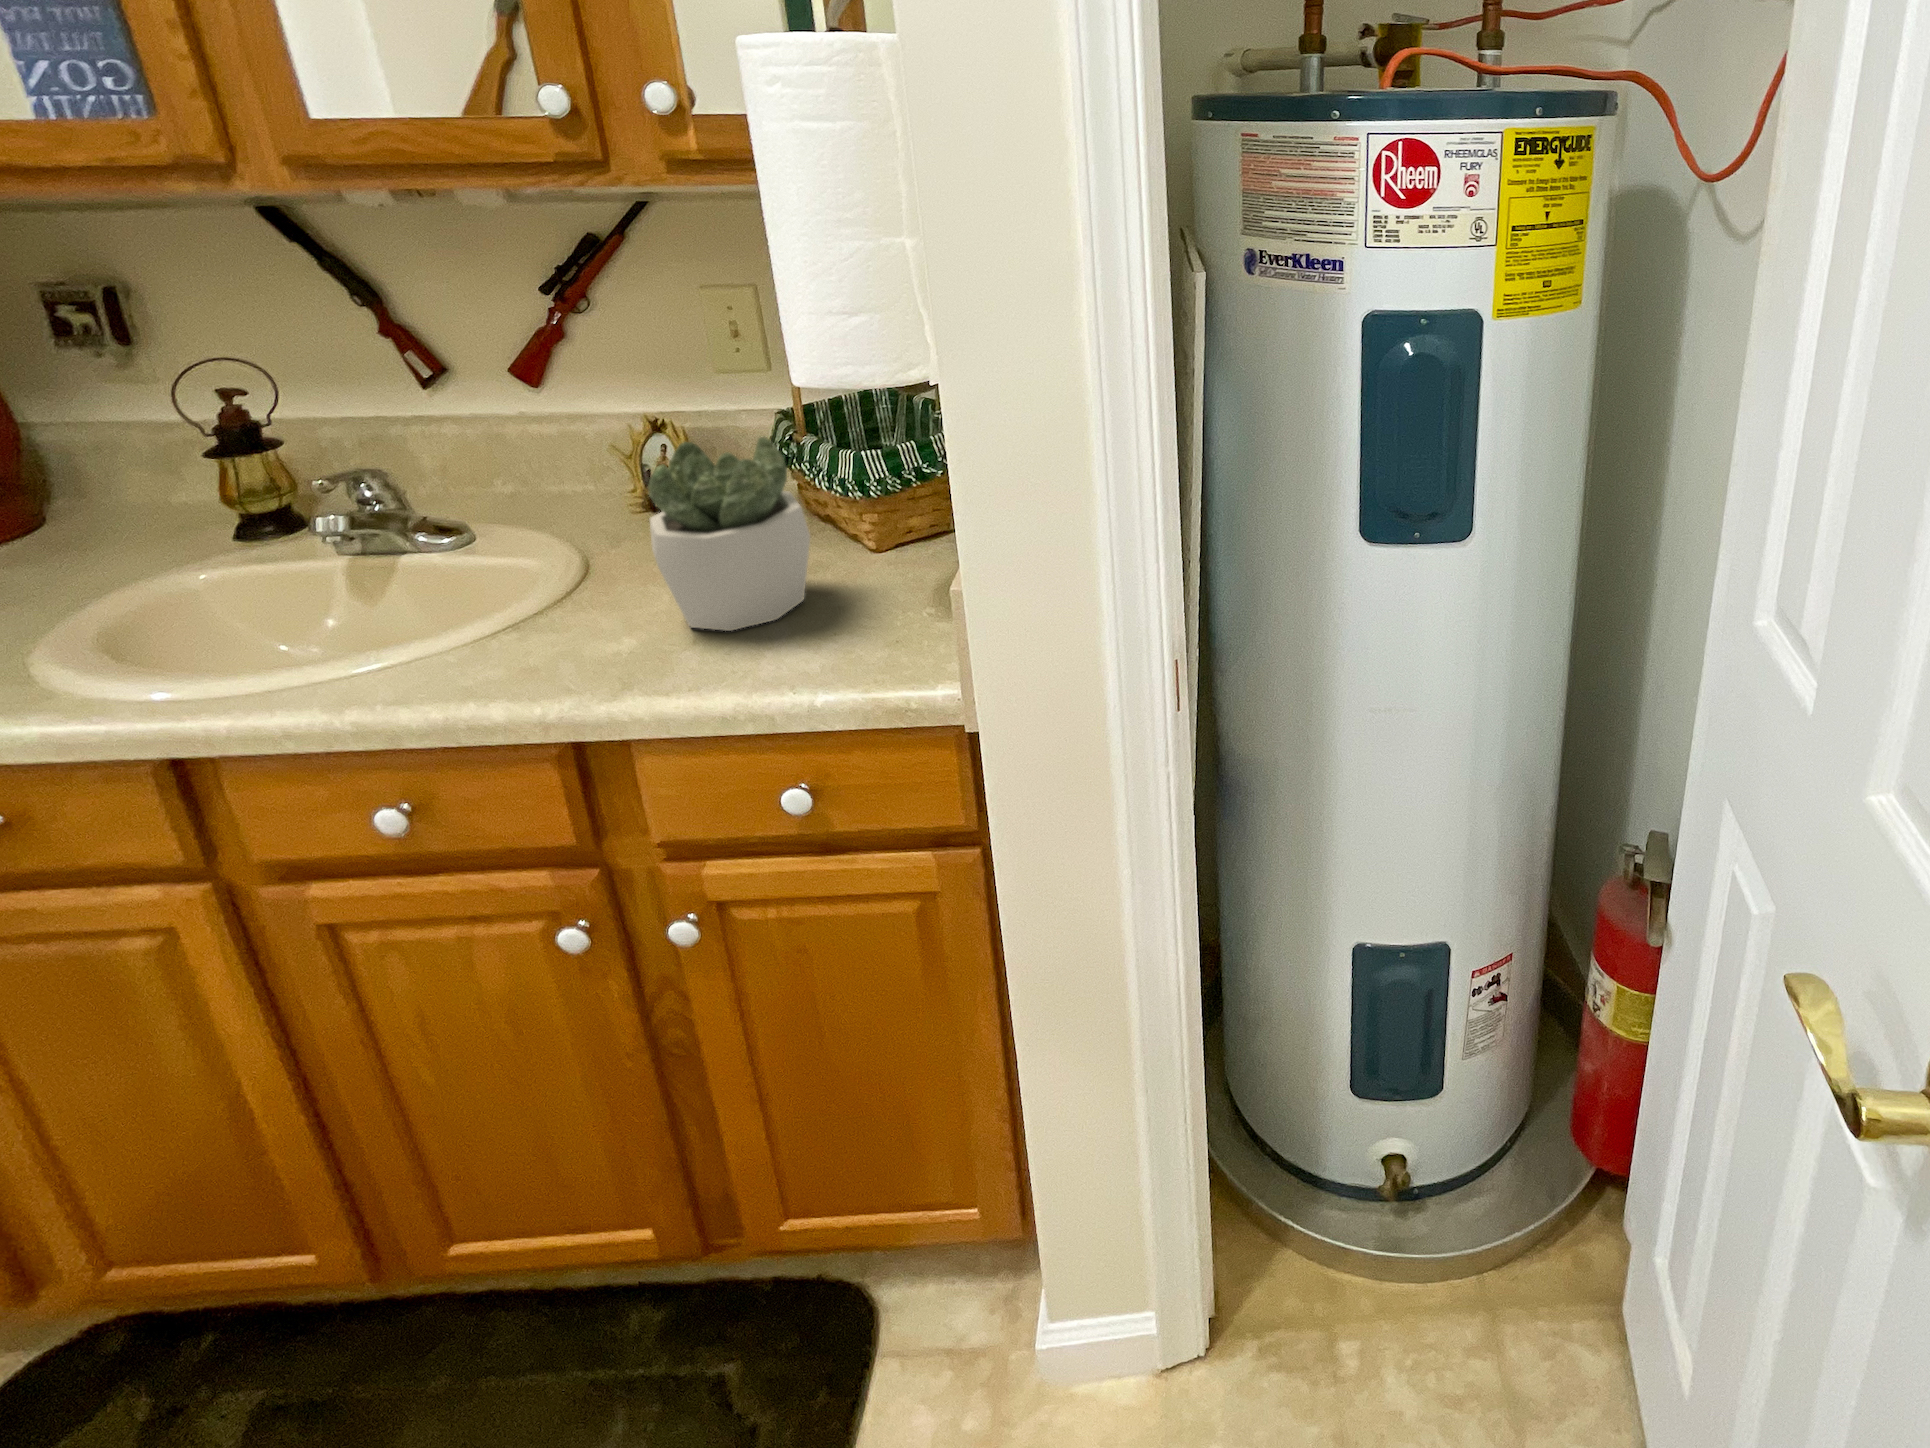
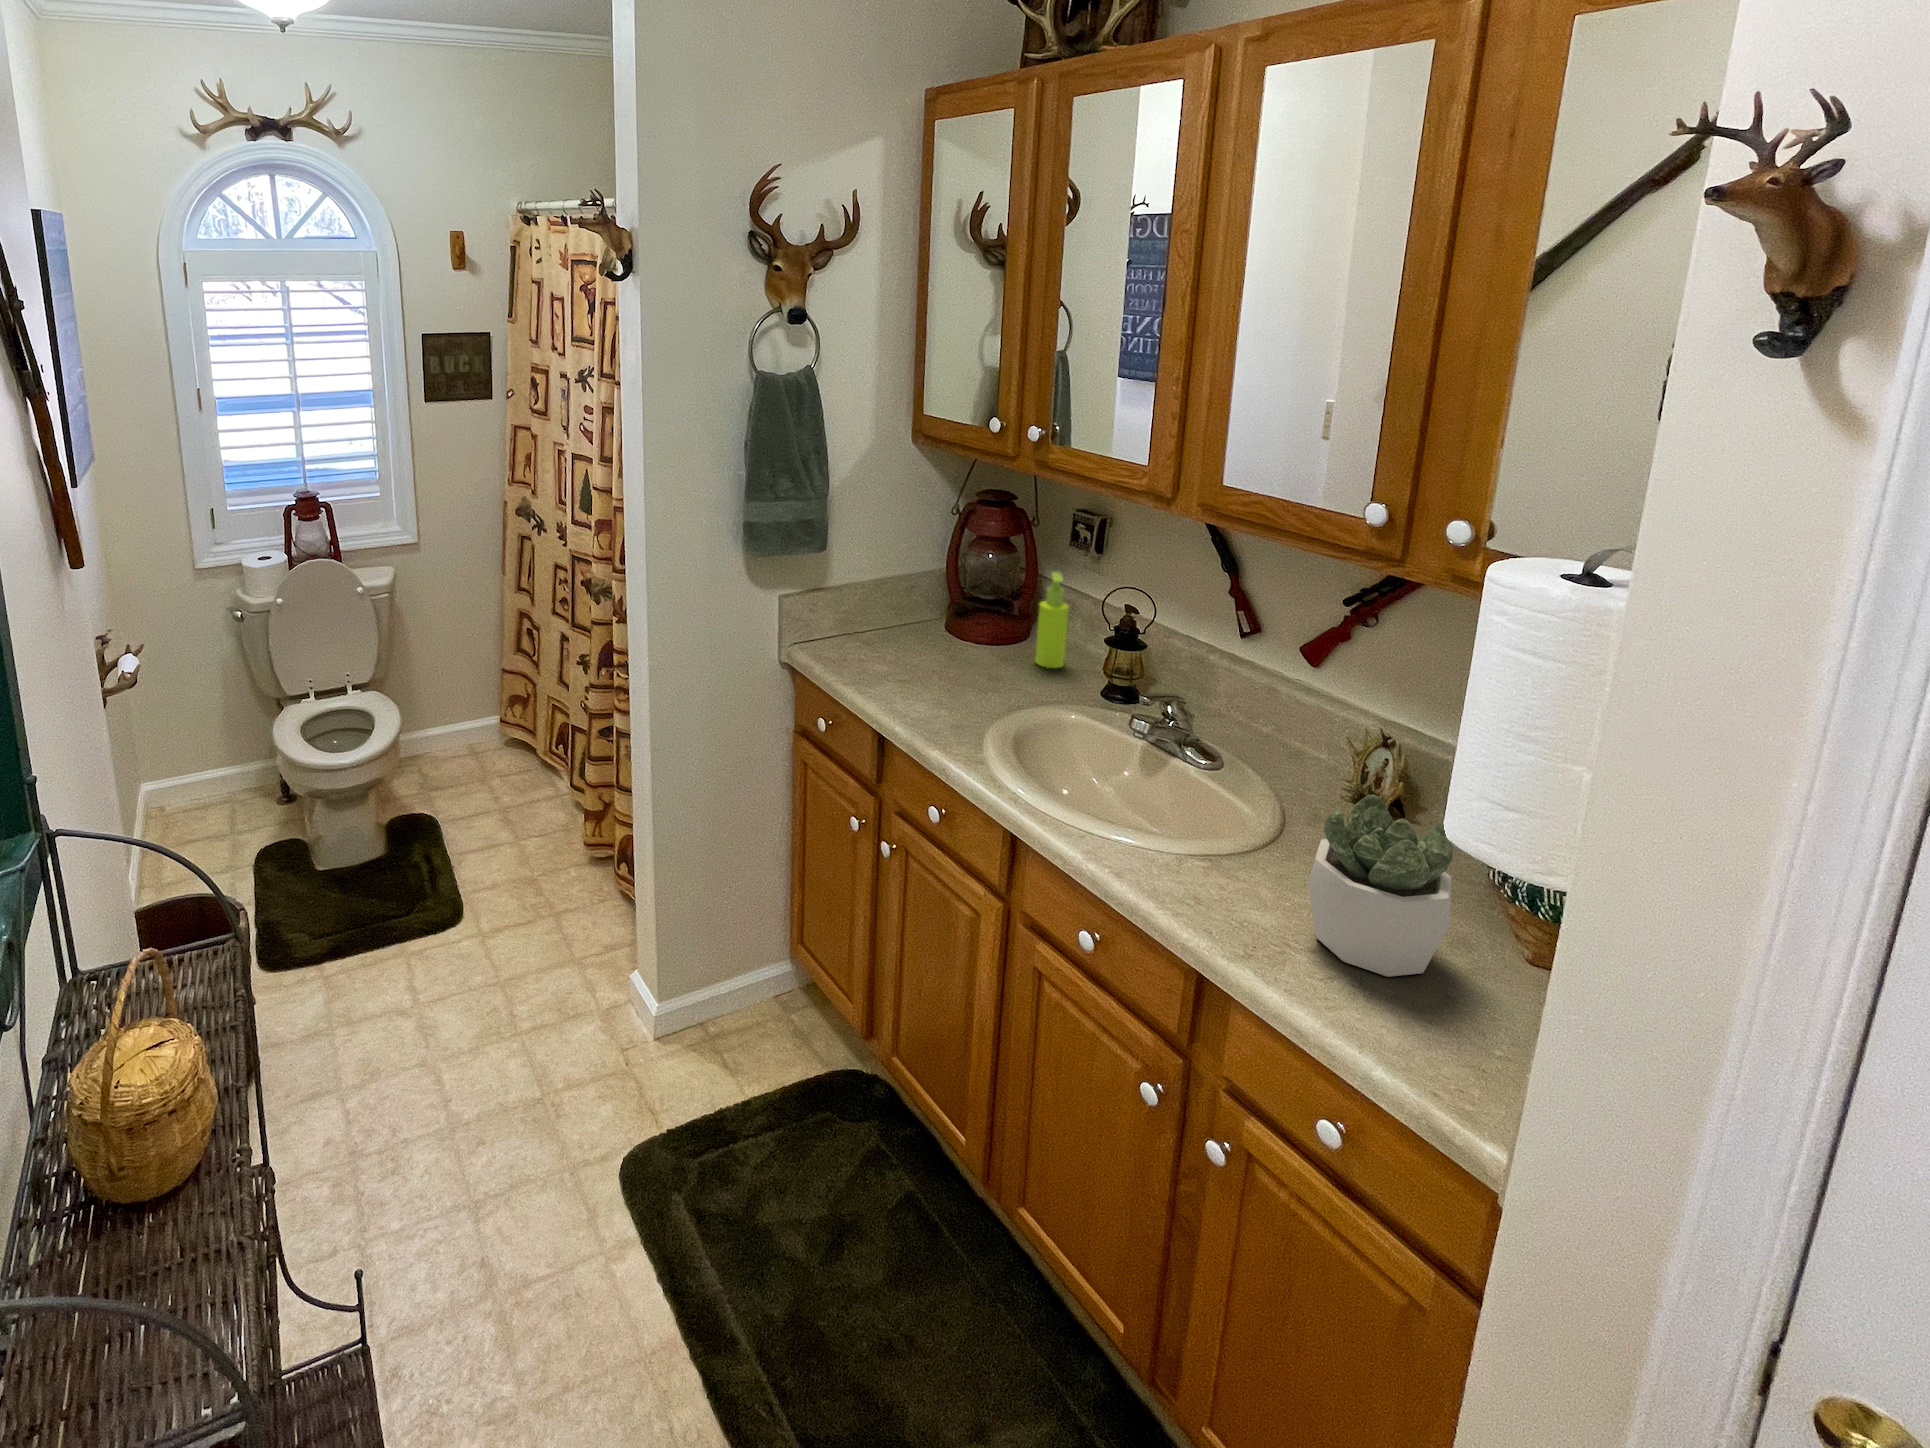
soap dispenser: none [36,381,141,543] -> present [1035,572,1069,668]

